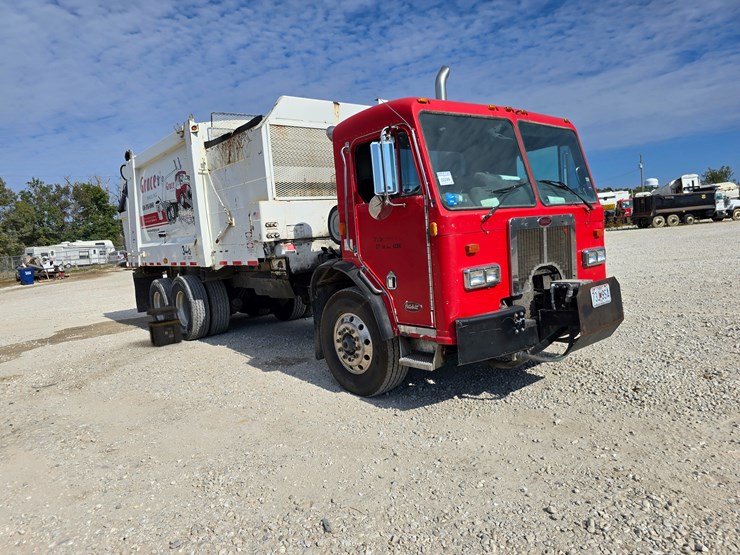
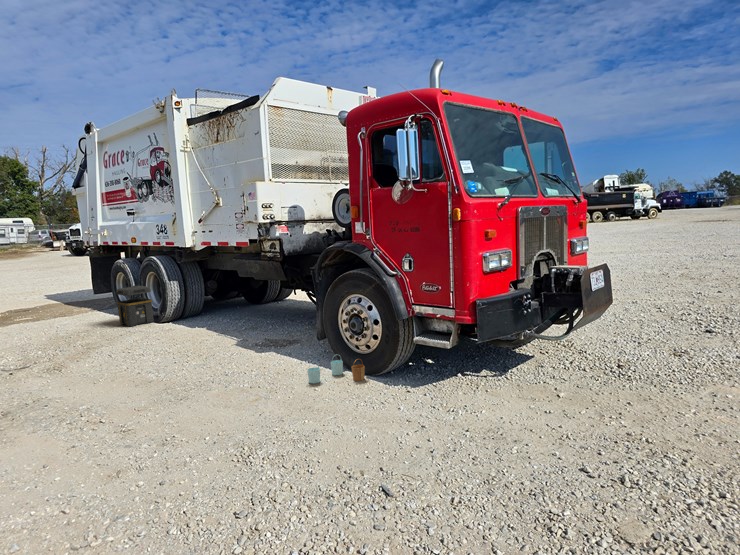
bucket: none [298,376,357,407] -> present [307,360,365,384]

